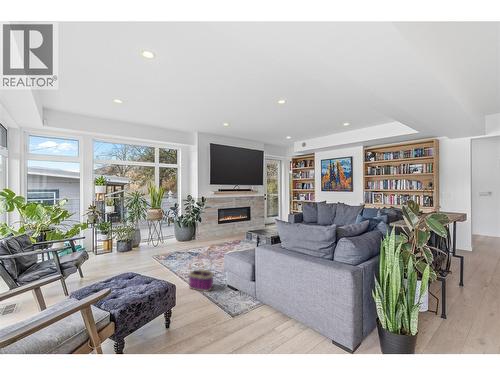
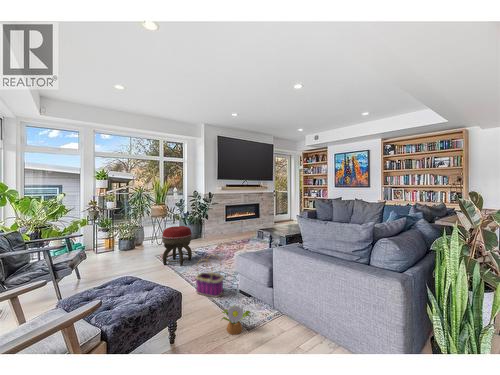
footstool: none [158,228,186,265] -> present [162,226,192,266]
decorative plant: none [209,295,236,321] -> present [221,305,251,334]

